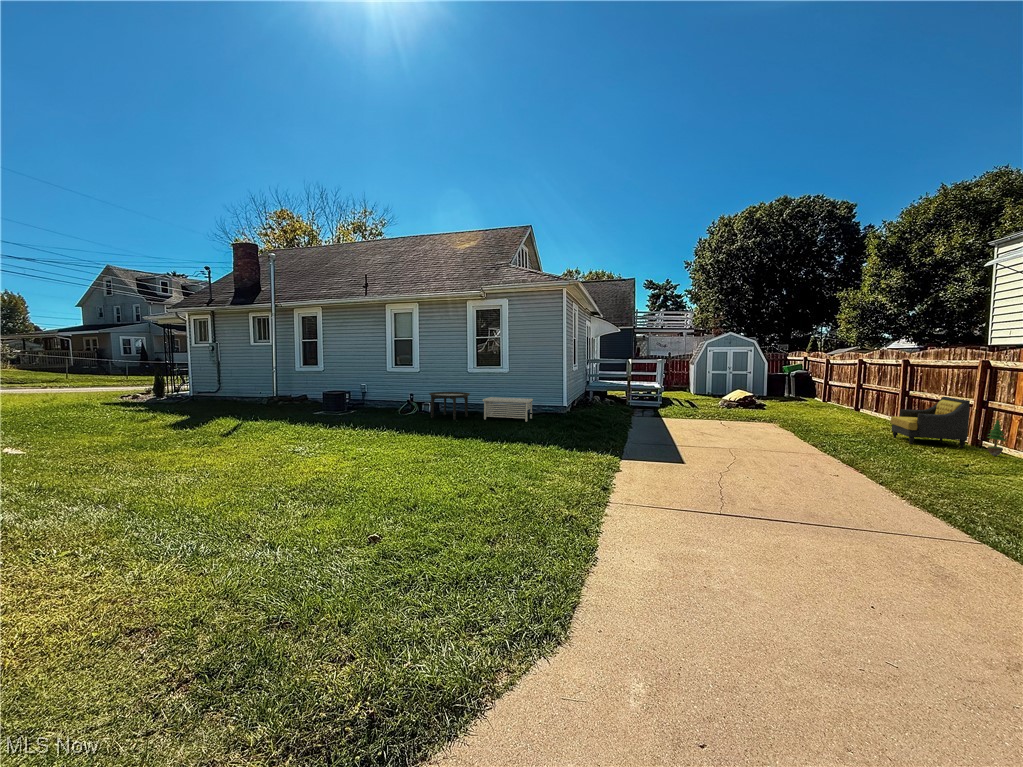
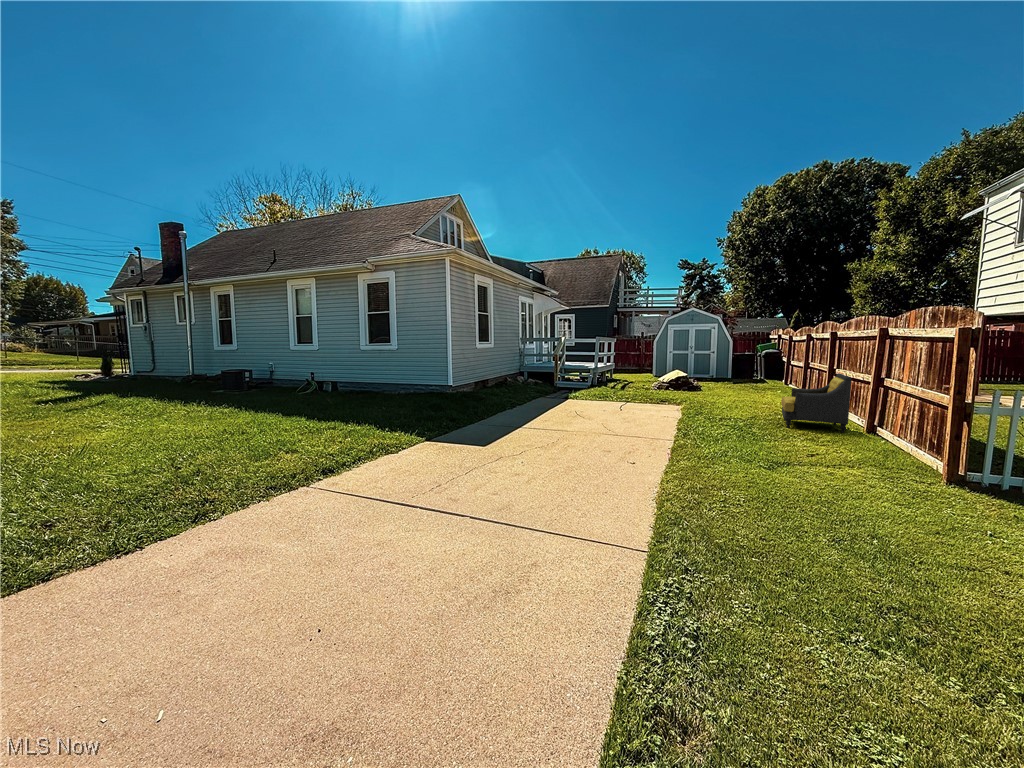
round table: present [429,392,470,420] -> none [314,370,359,398]
storage bench: present [482,397,533,422] -> none [365,375,420,400]
potted tree: present [988,420,1005,456] -> none [855,399,875,442]

